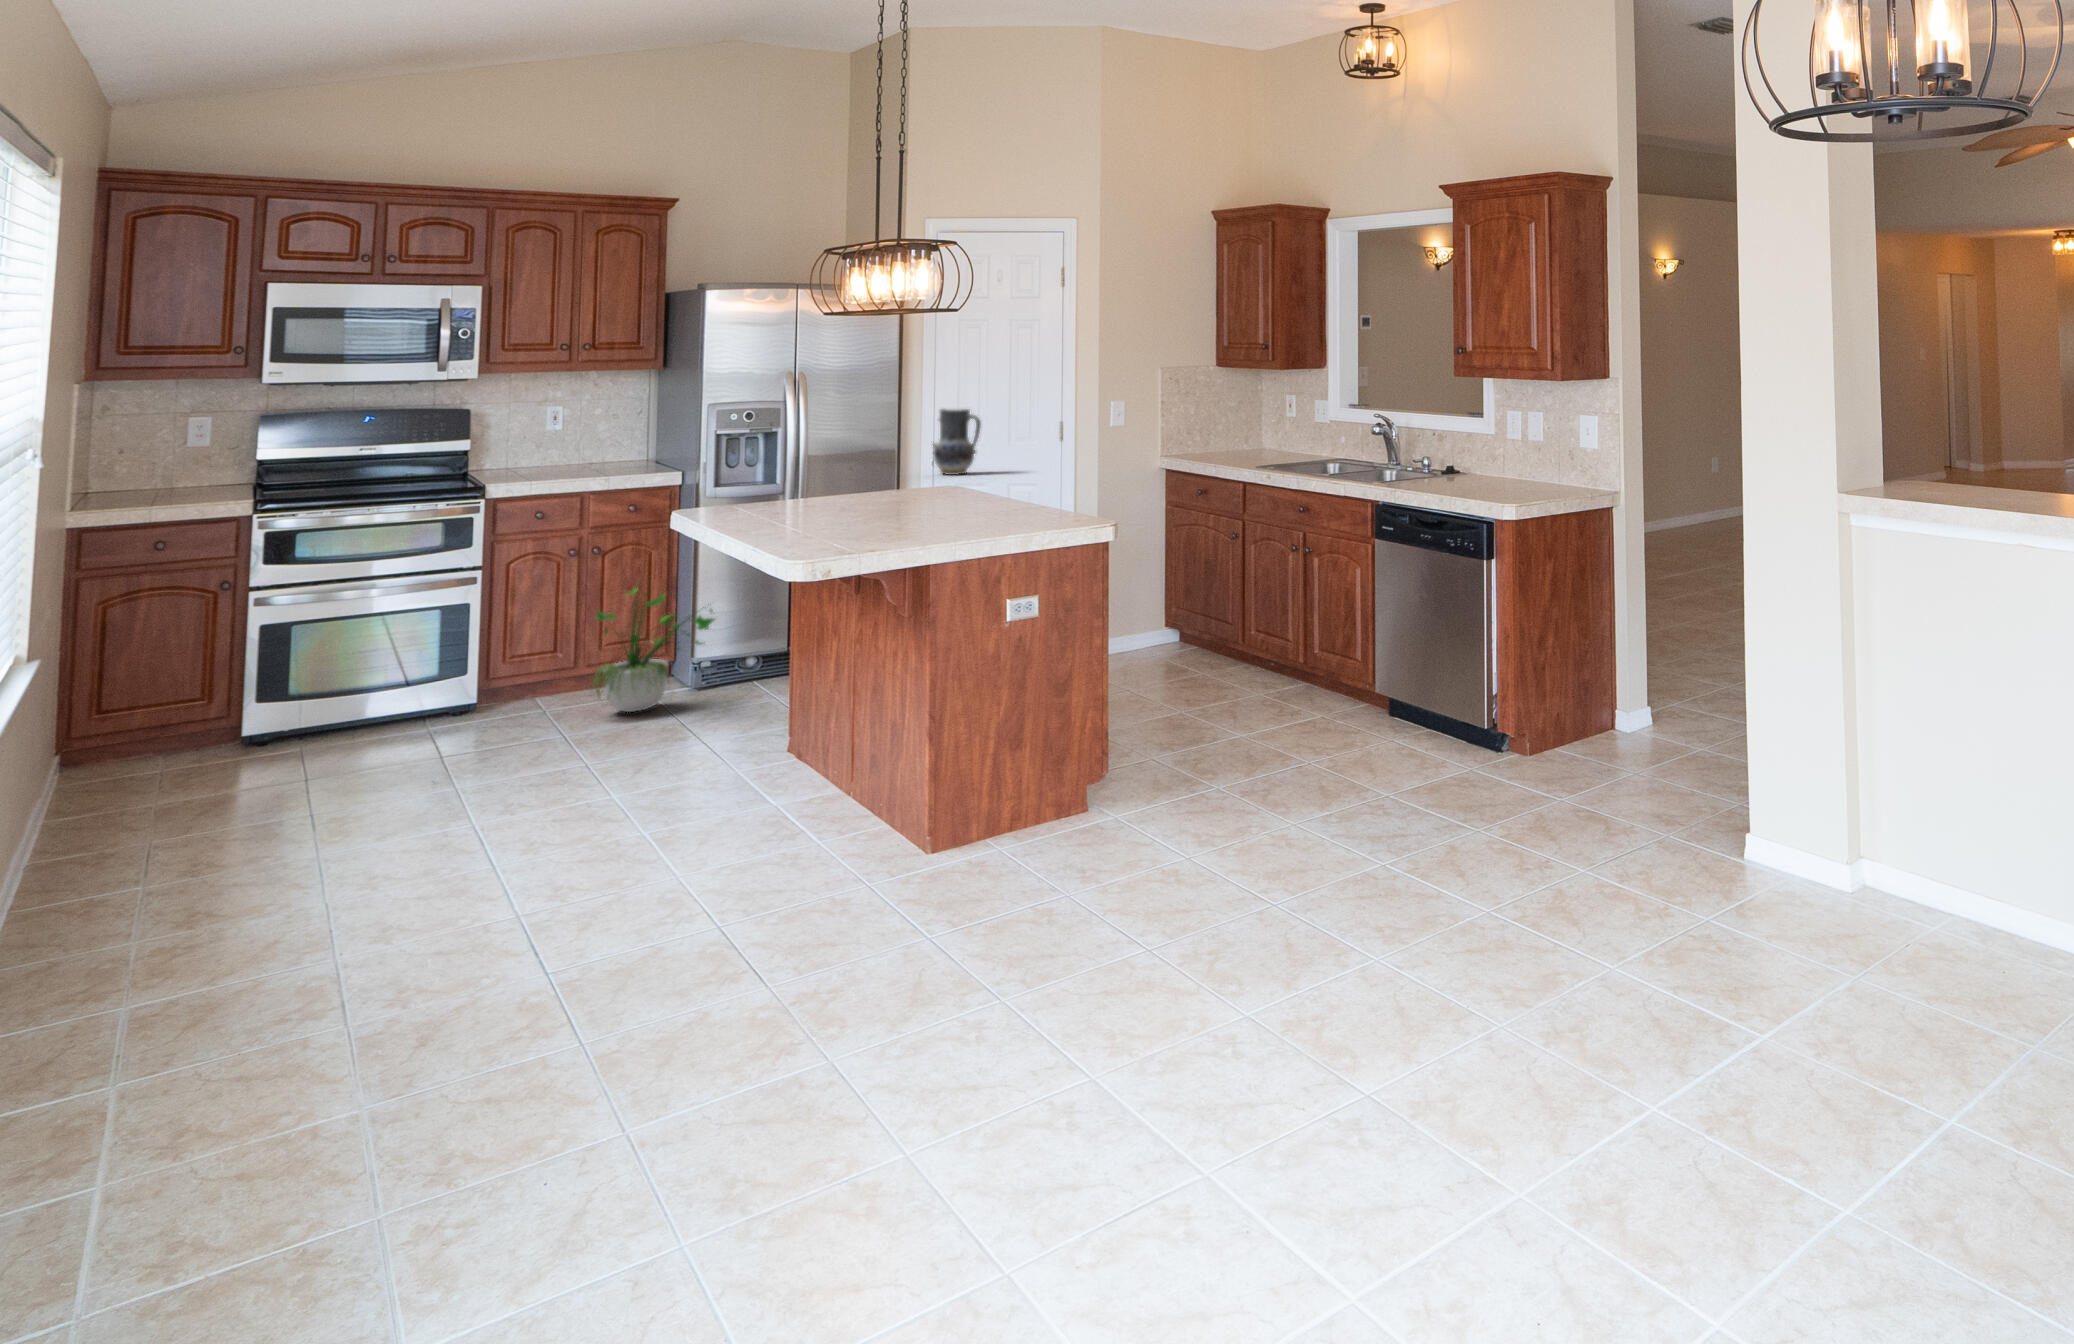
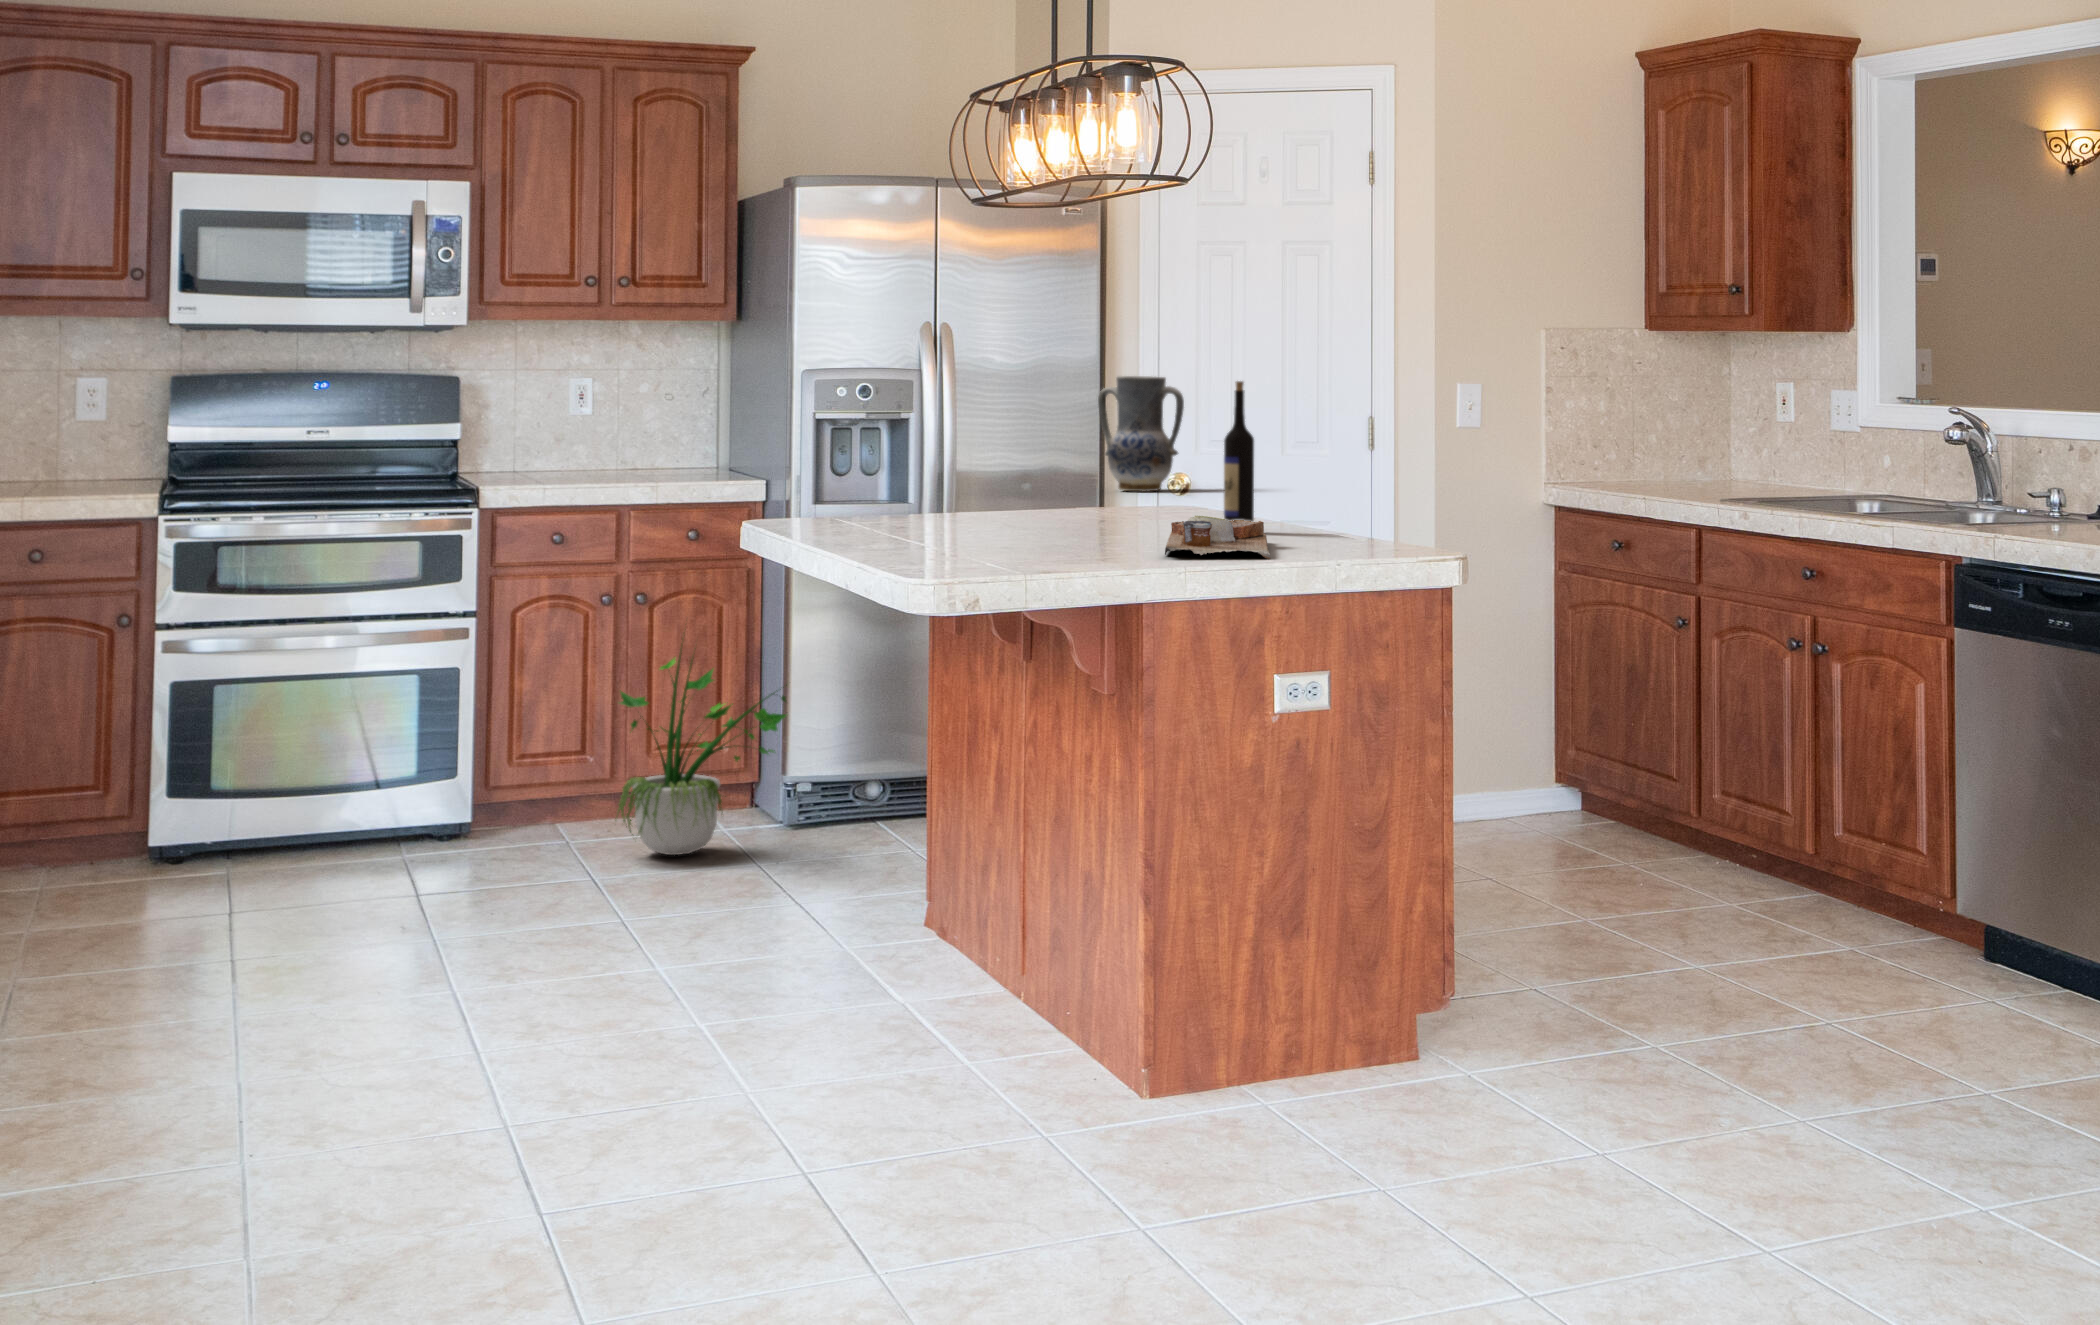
wine bottle: none [986,423,1004,510] -> present [1224,381,1254,521]
cutting board: none [937,505,1007,533] -> present [1165,516,1270,559]

